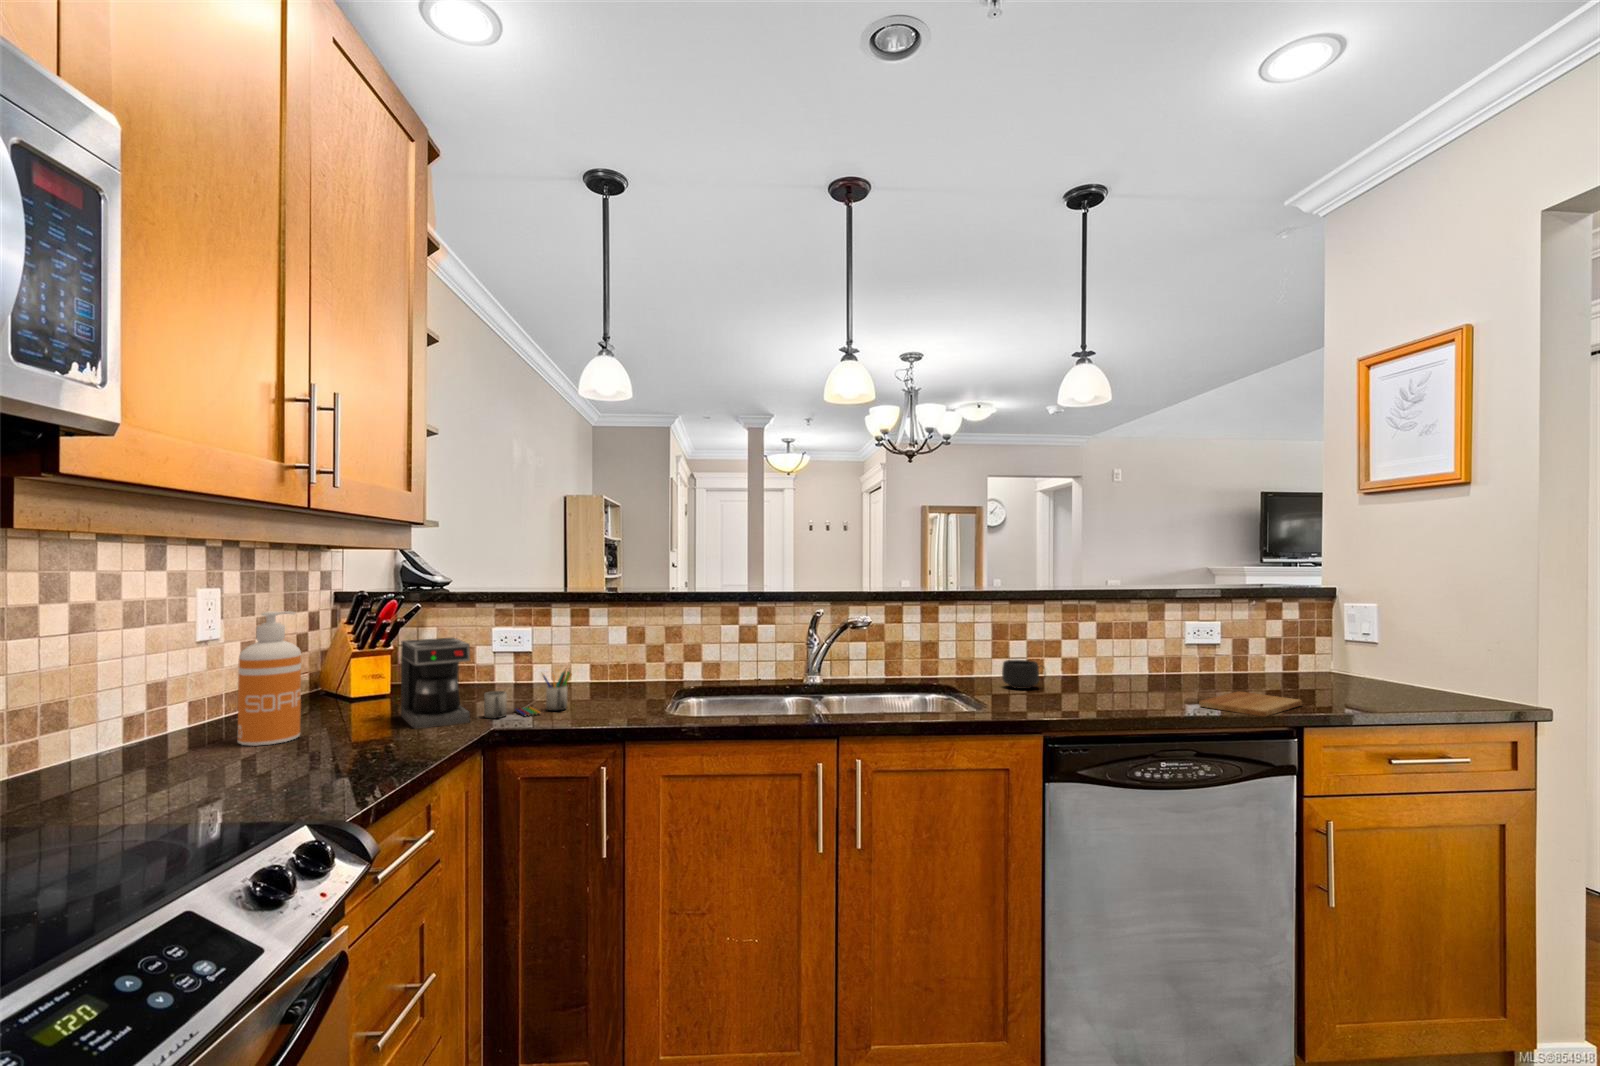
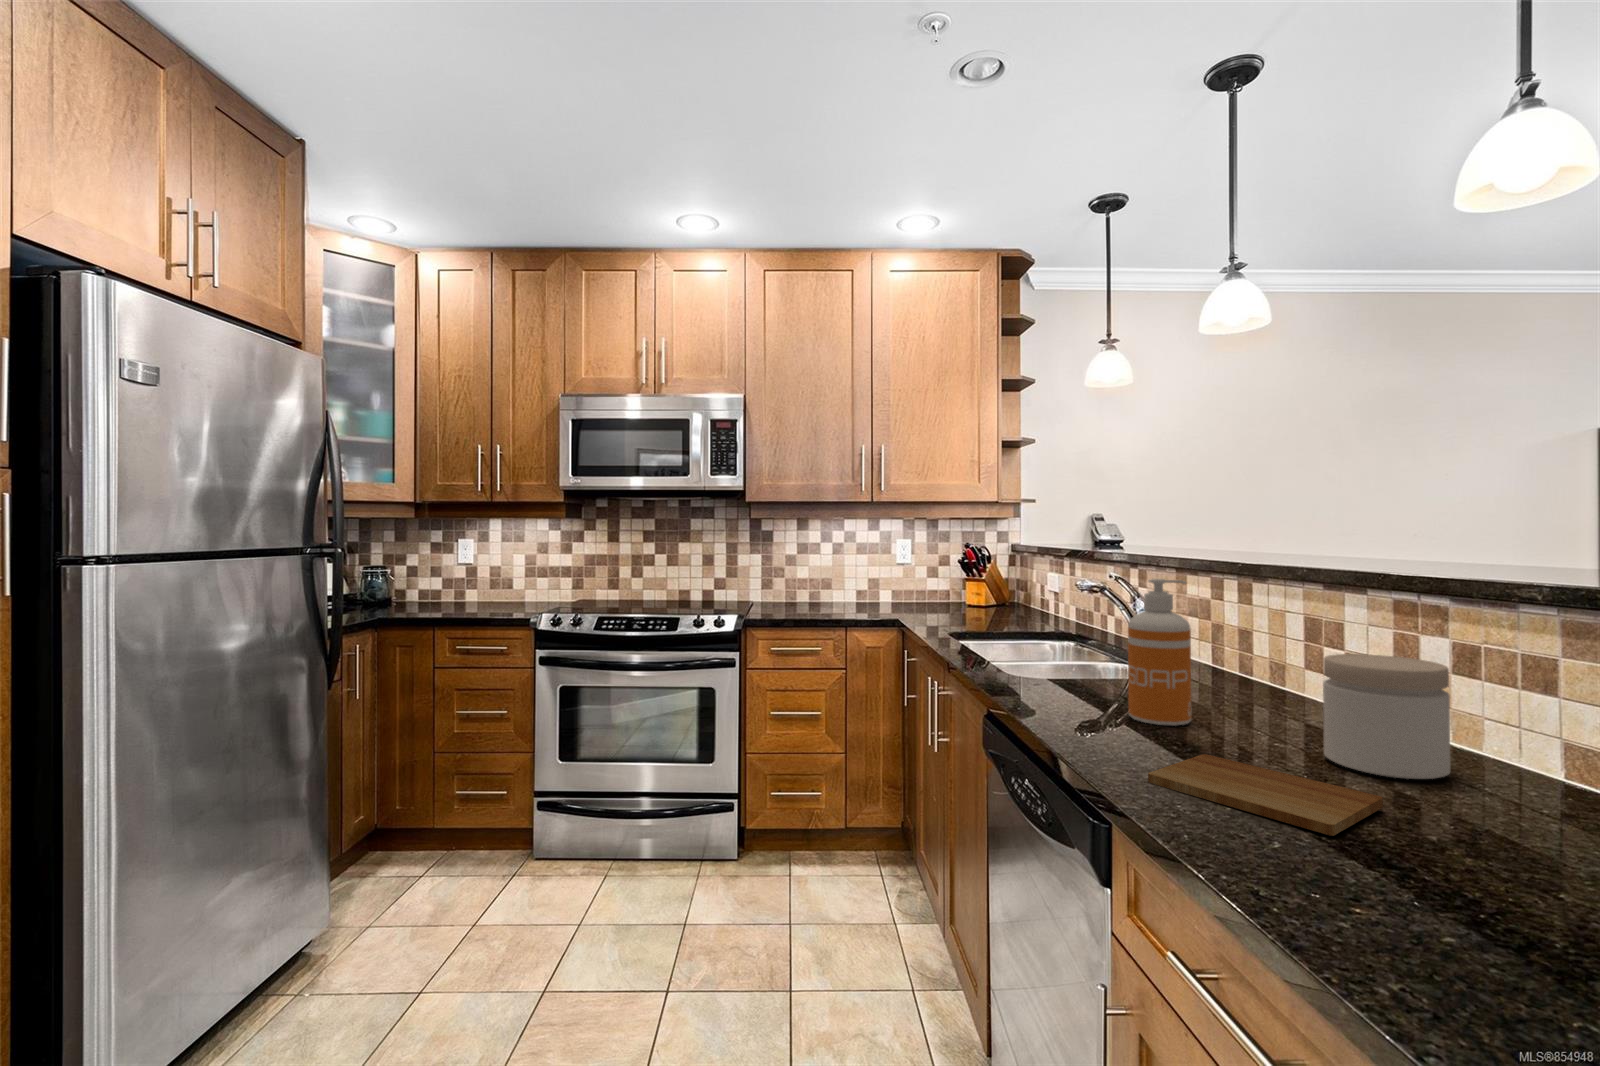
soap dispenser: present [238,611,301,746] -> present [1128,579,1192,726]
jar: none [1118,632,1175,693] -> present [1323,654,1450,779]
coffee maker: present [401,638,572,729] -> none [912,572,989,625]
mug: present [1002,660,1040,689] -> none [1245,668,1307,713]

